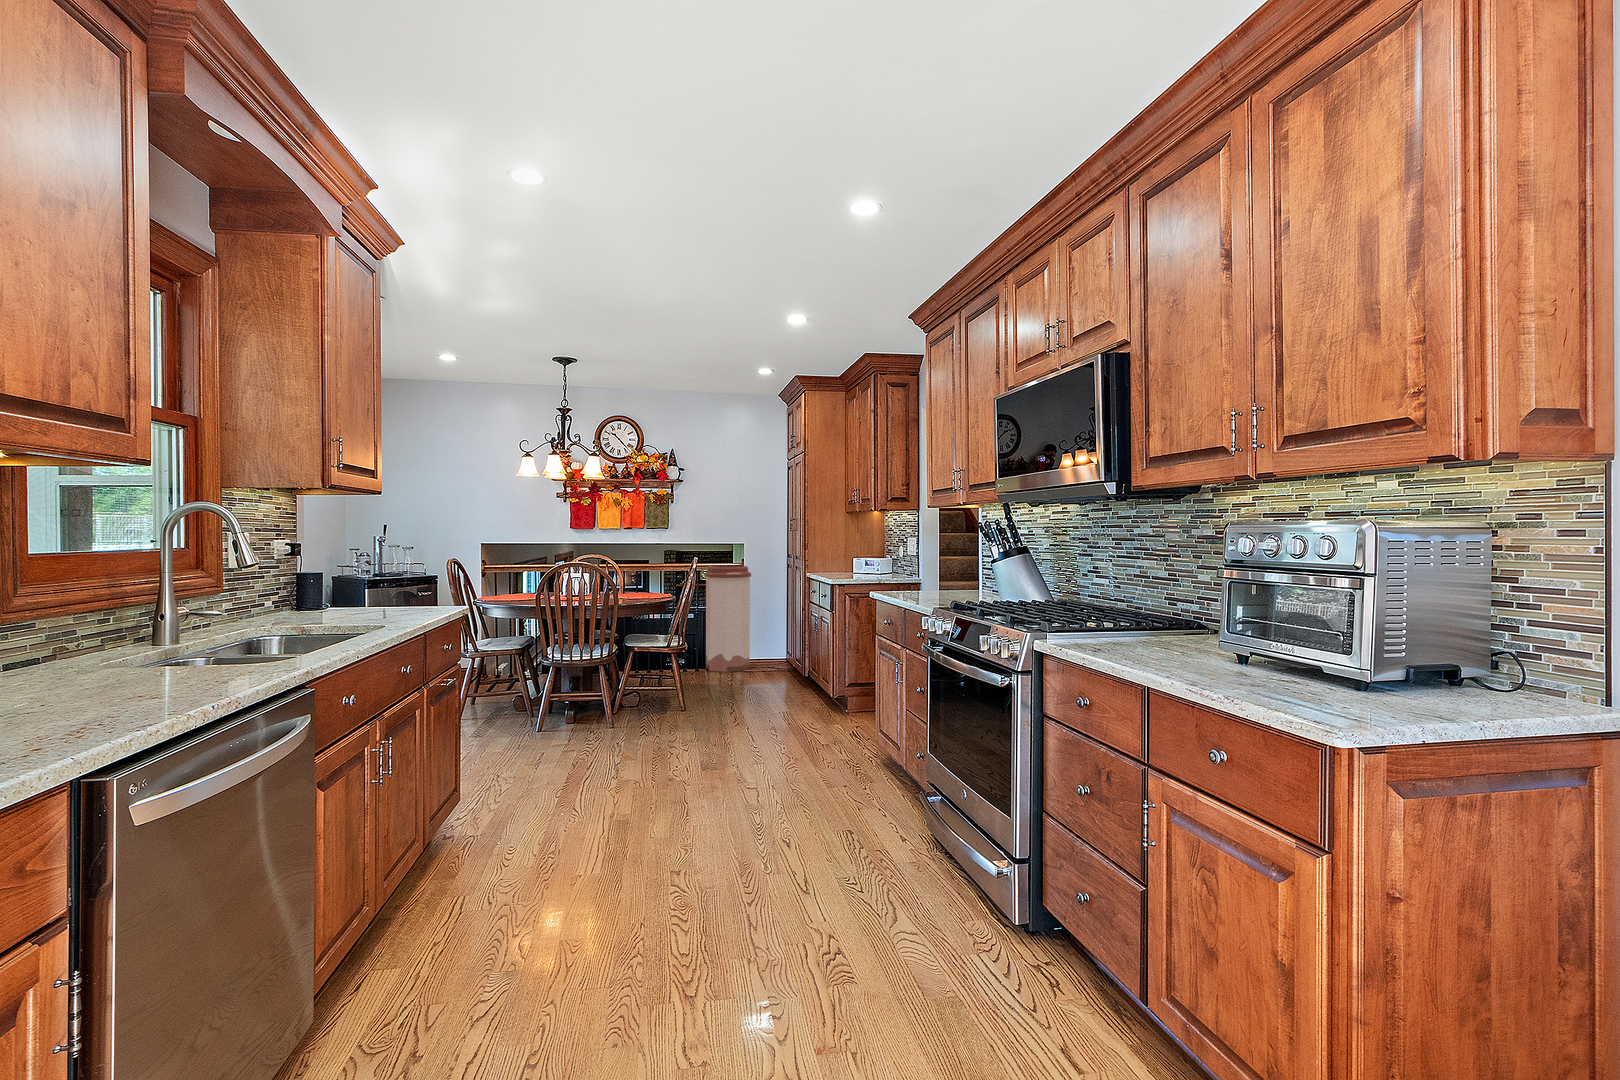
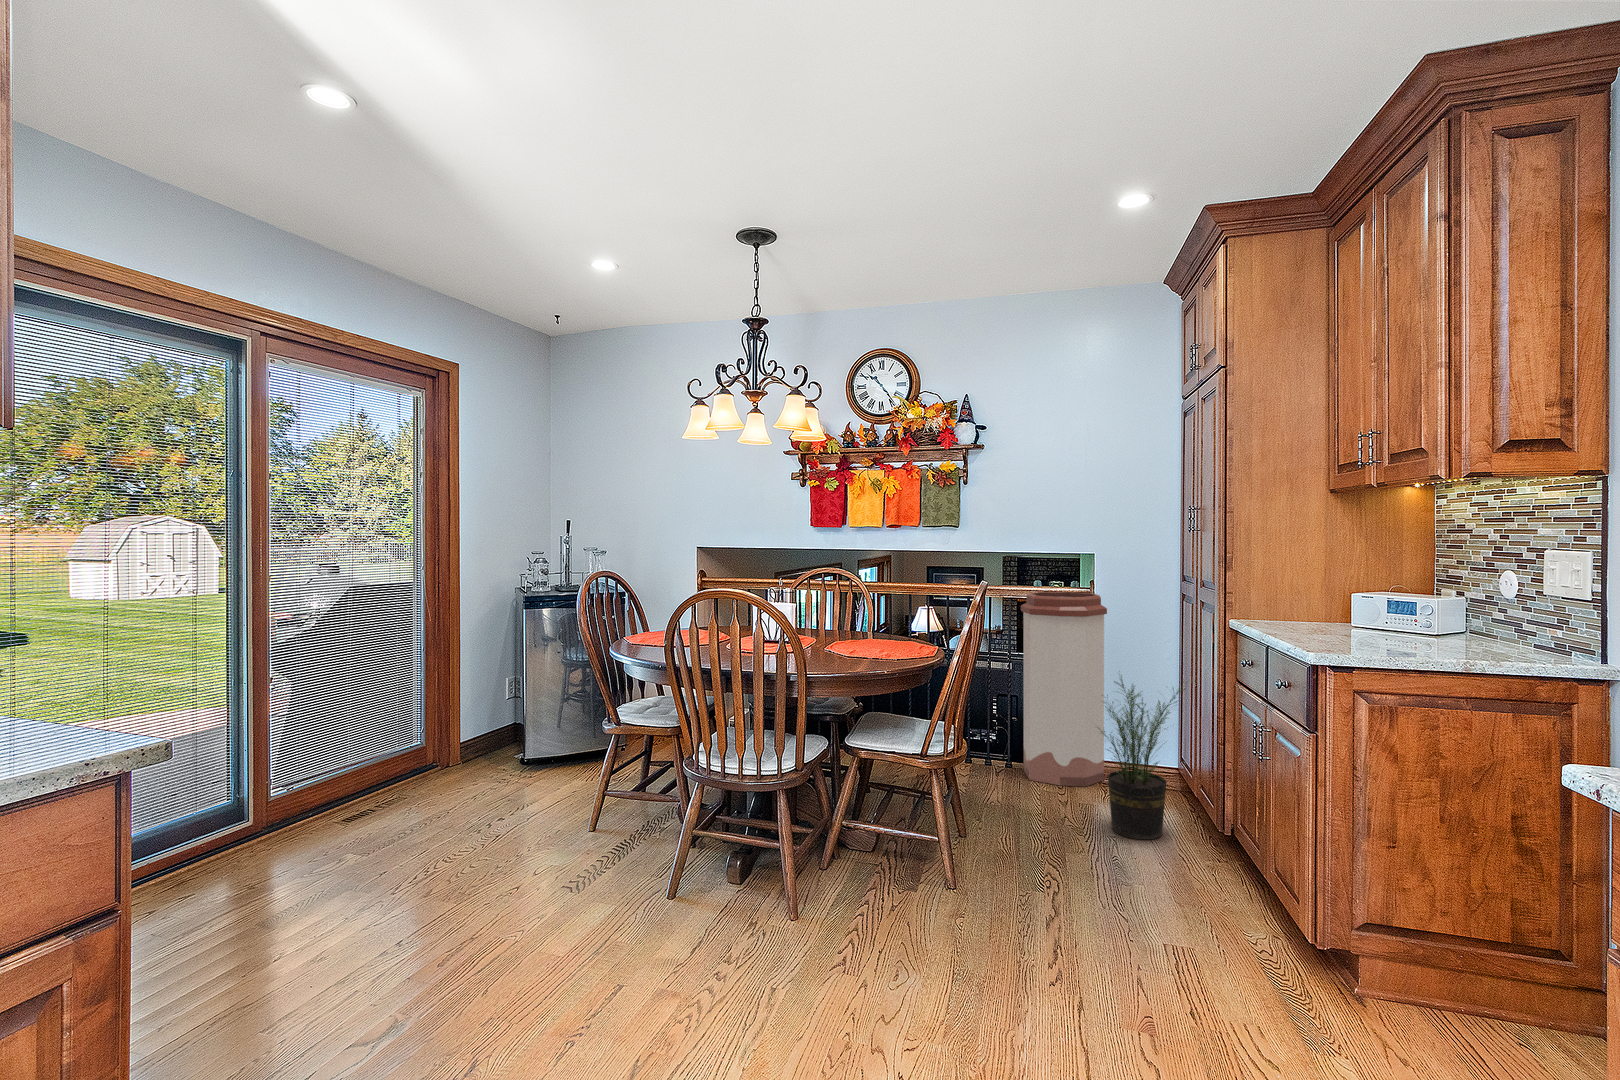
potted plant: none [744,603,793,685] -> present [1097,677,1192,839]

